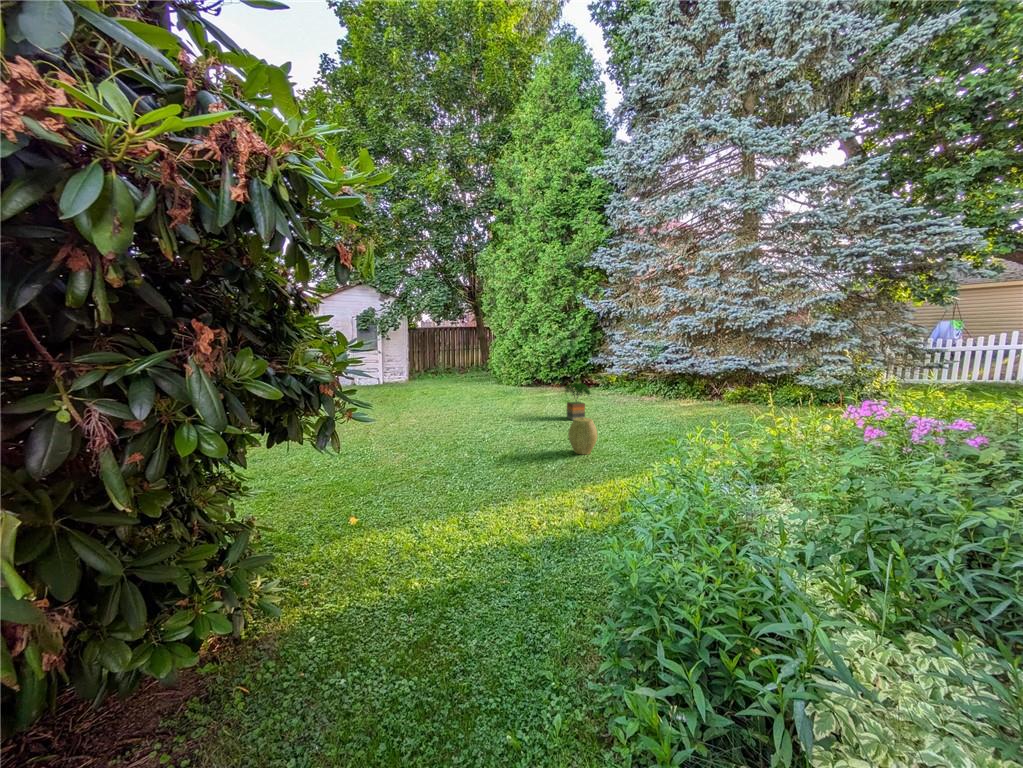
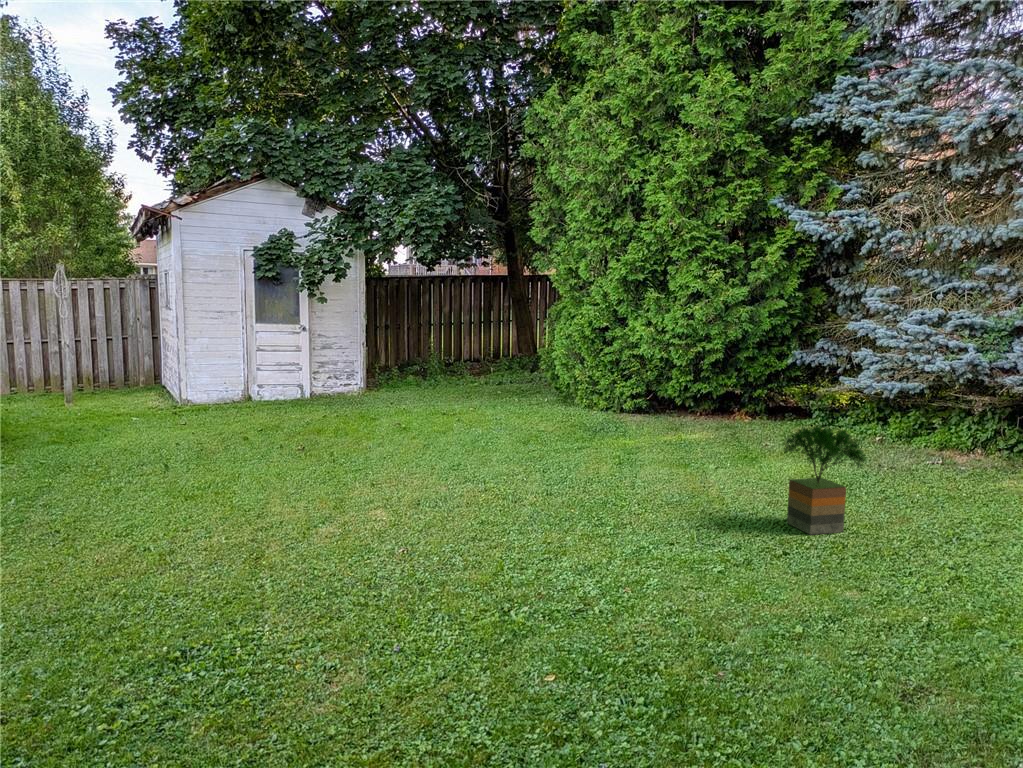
woven basket: present [568,417,597,454] -> none [879,571,994,708]

